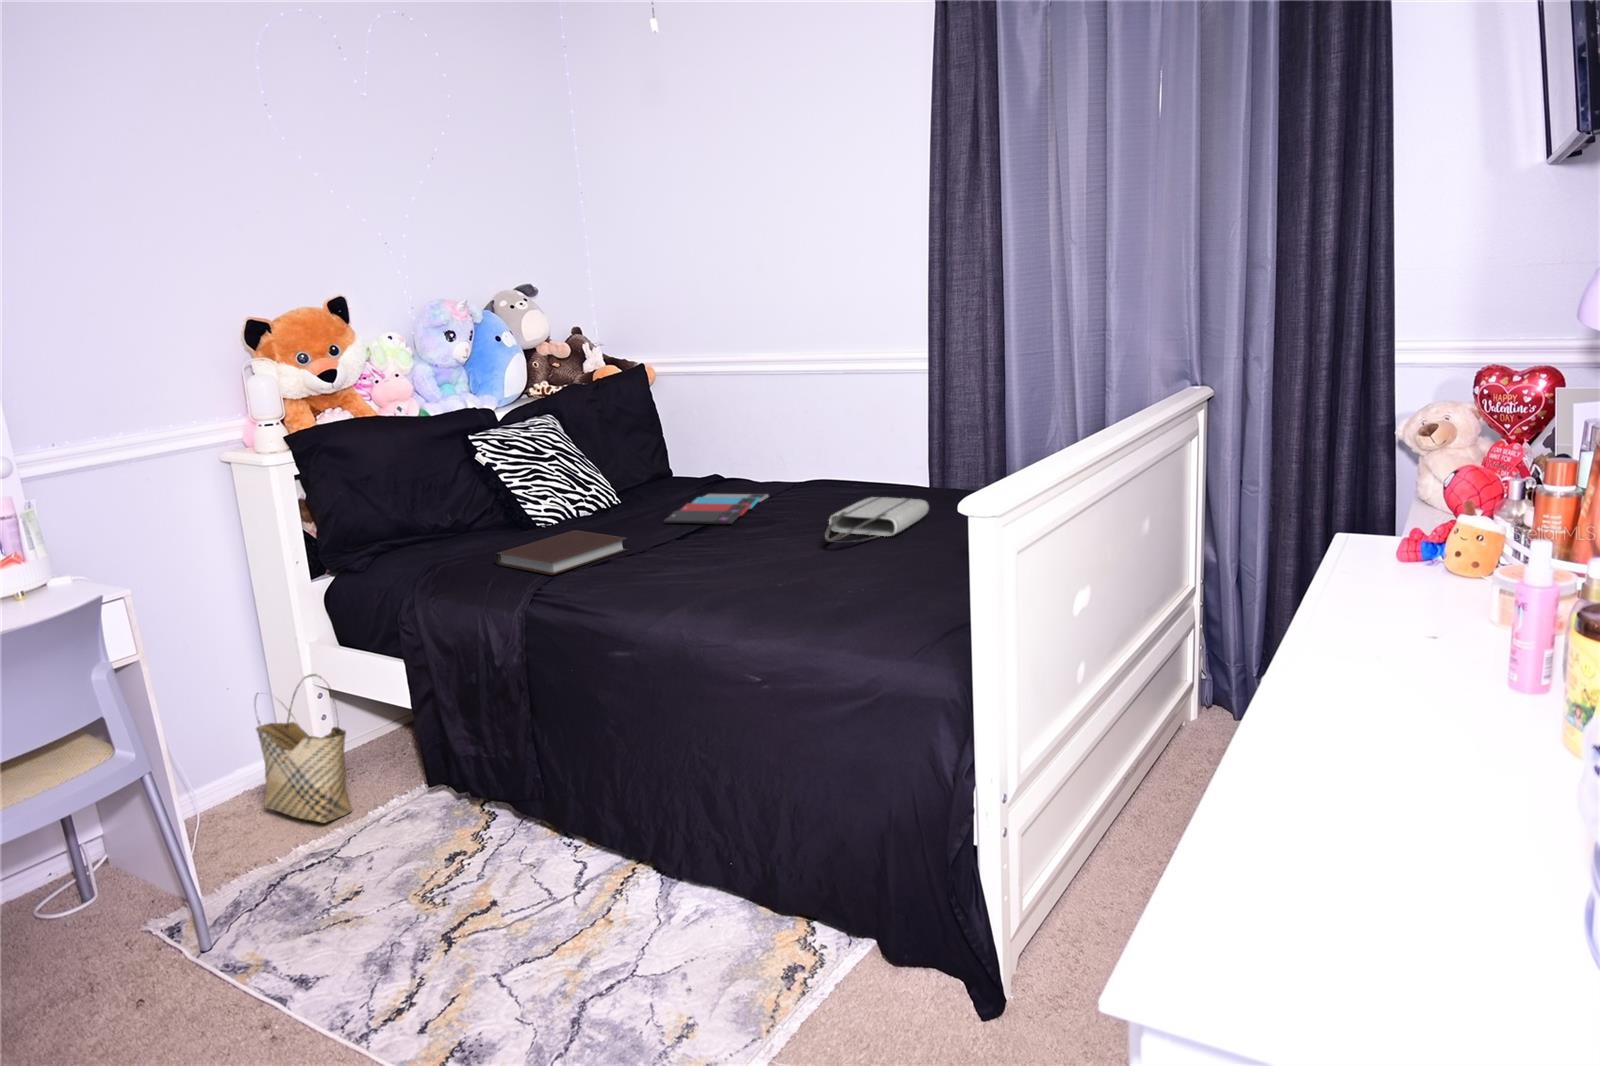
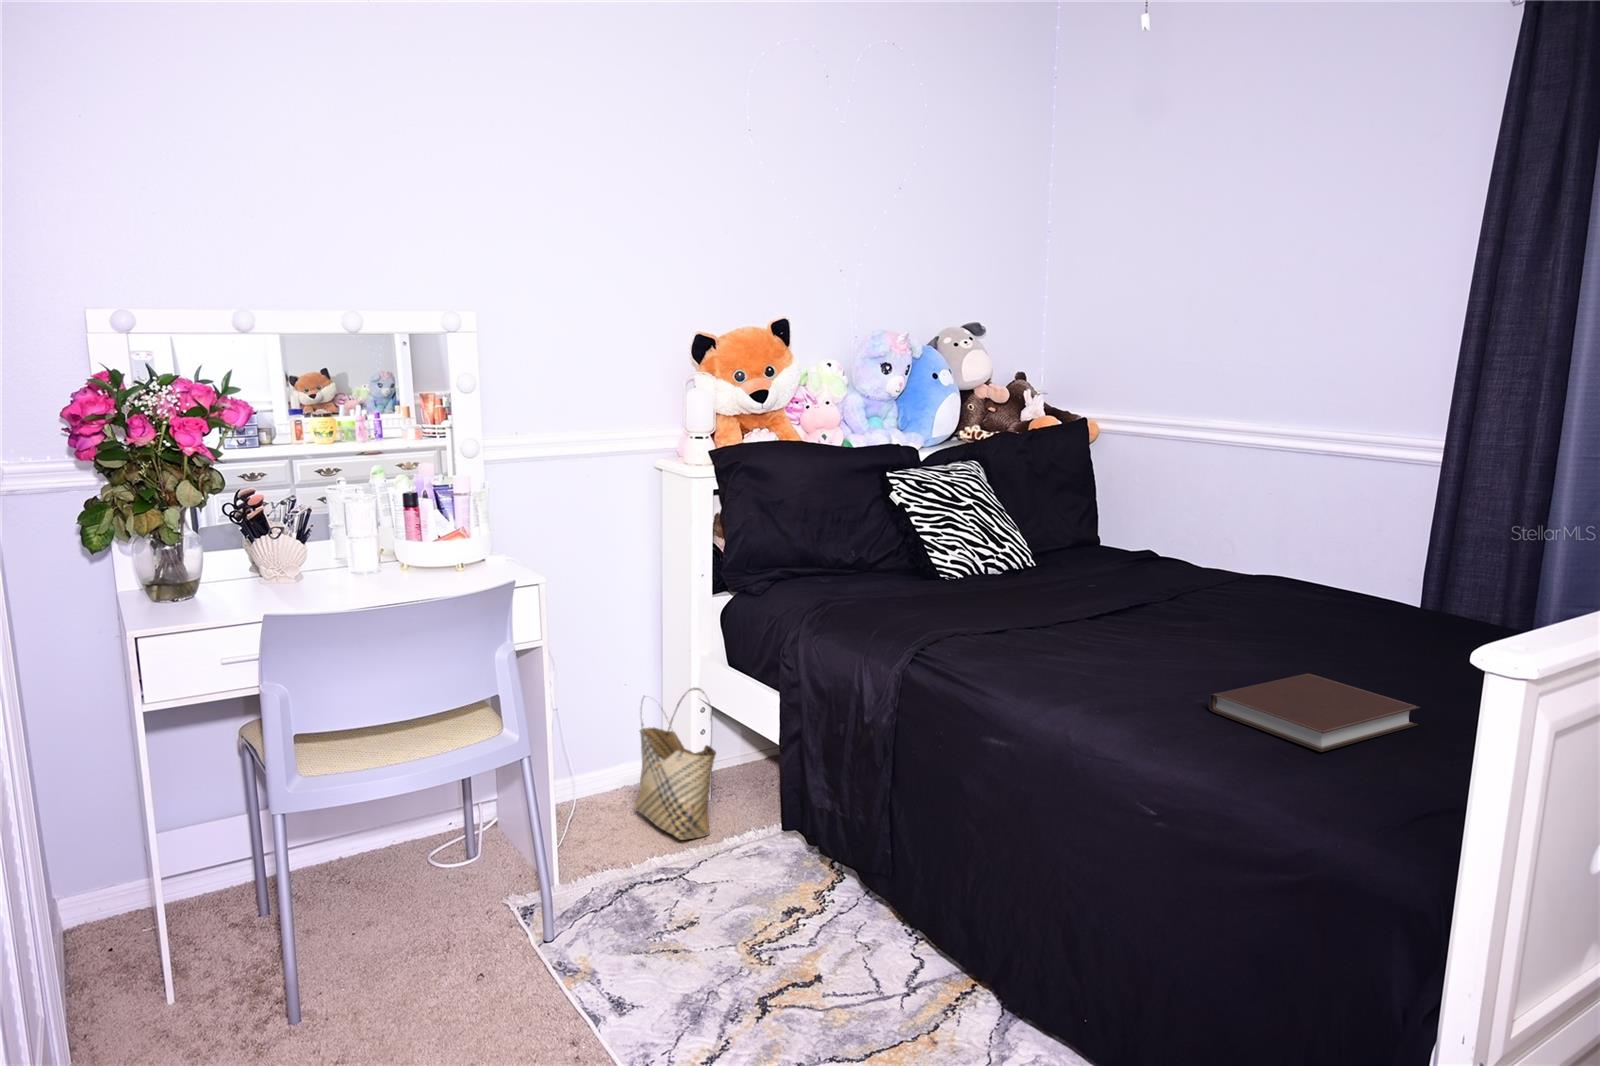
smartphone: present [664,494,768,524] -> none [1079,570,1213,608]
tote bag: present [825,497,929,542] -> none [1278,604,1432,656]
notebook: present [495,530,629,575] -> present [1209,674,1420,752]

